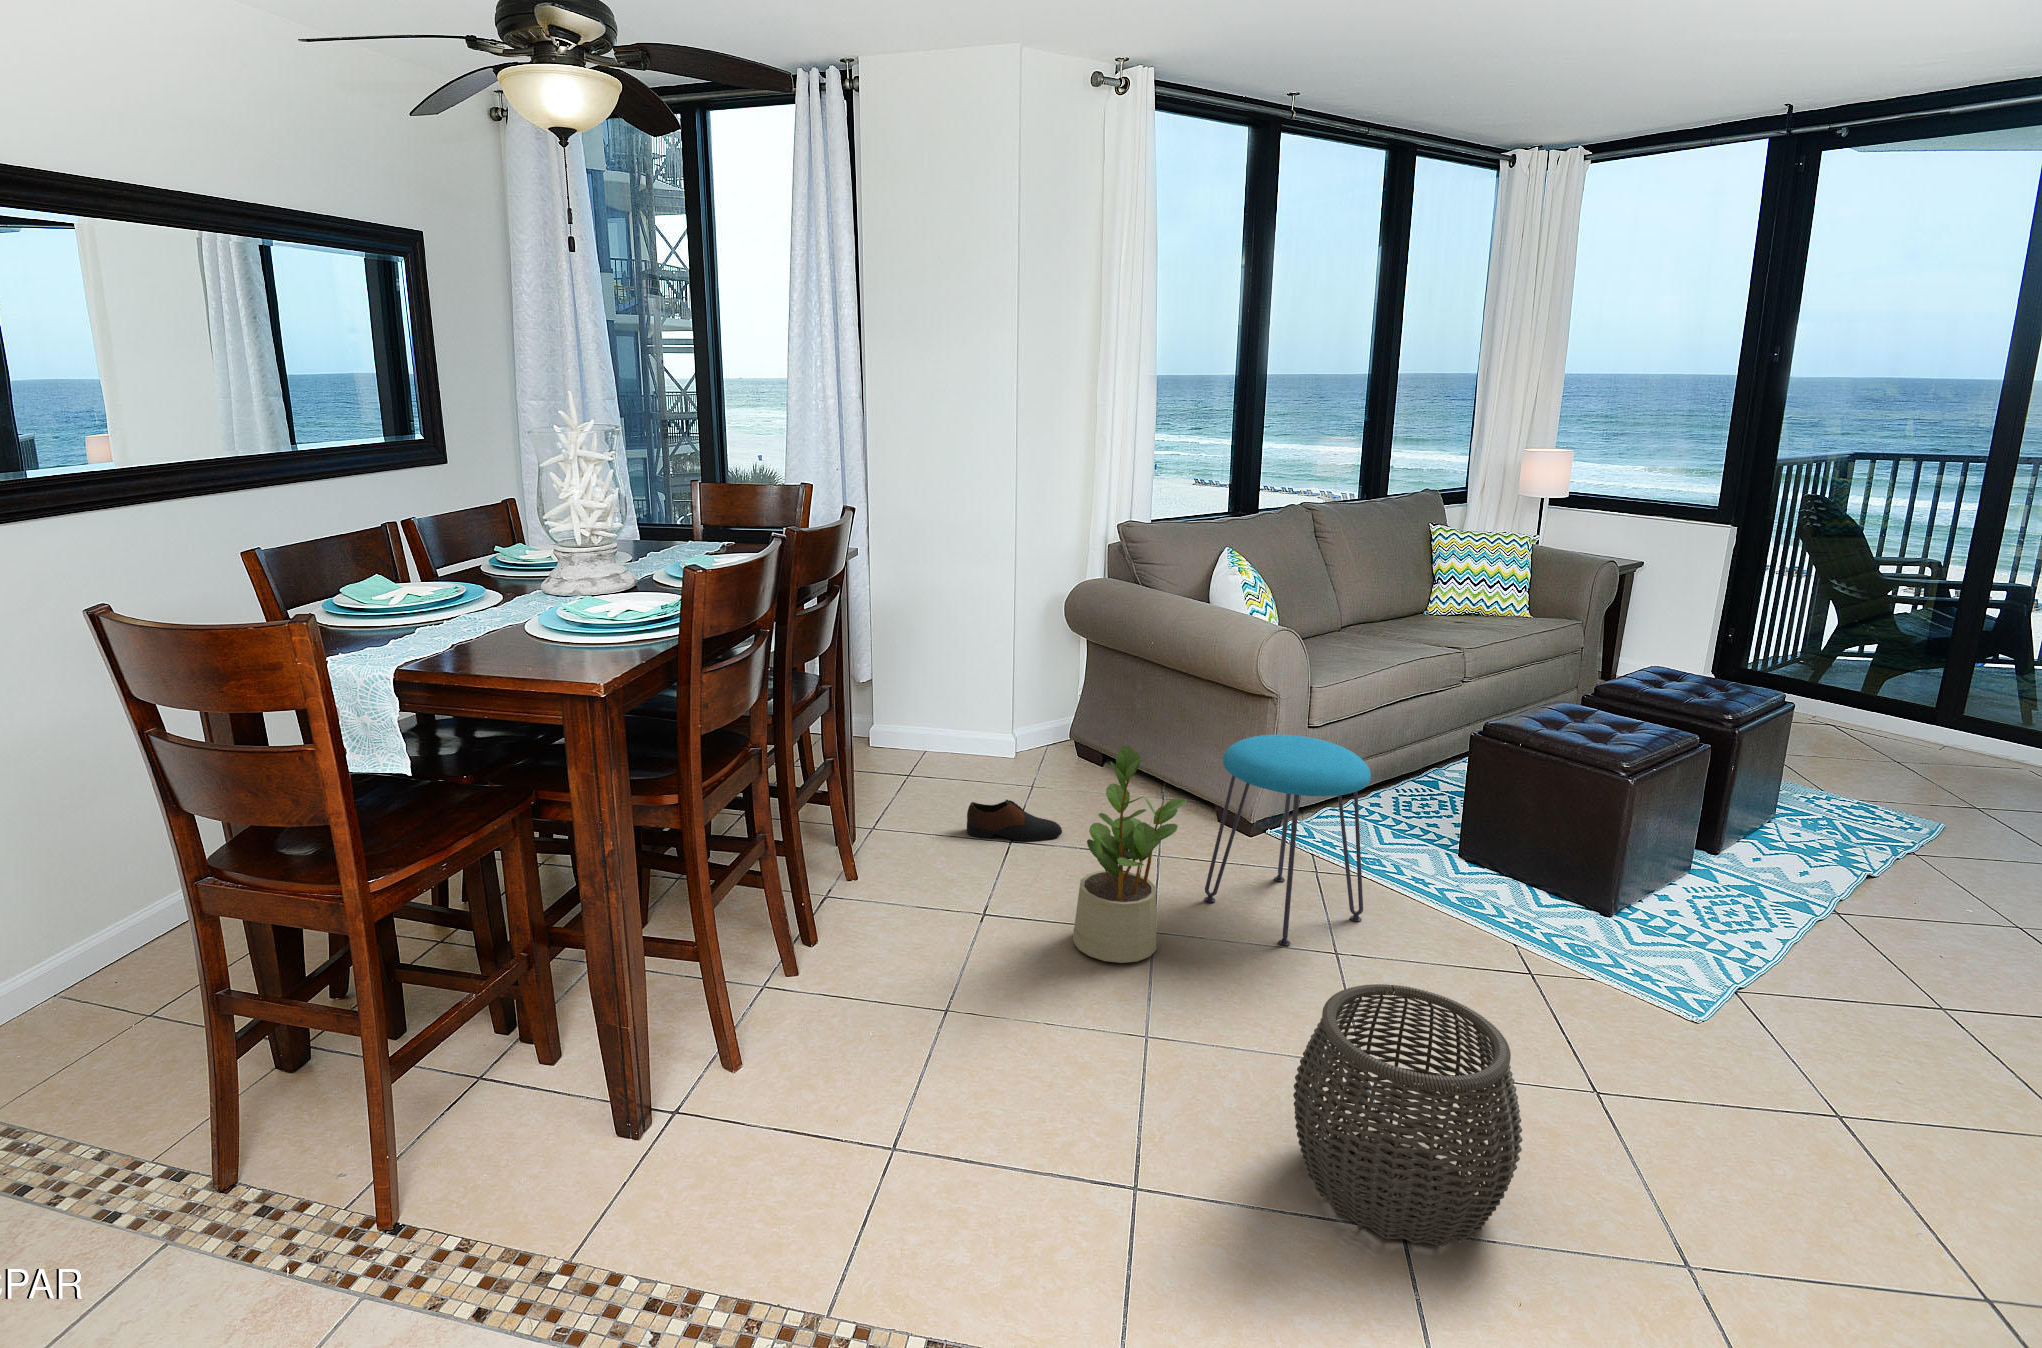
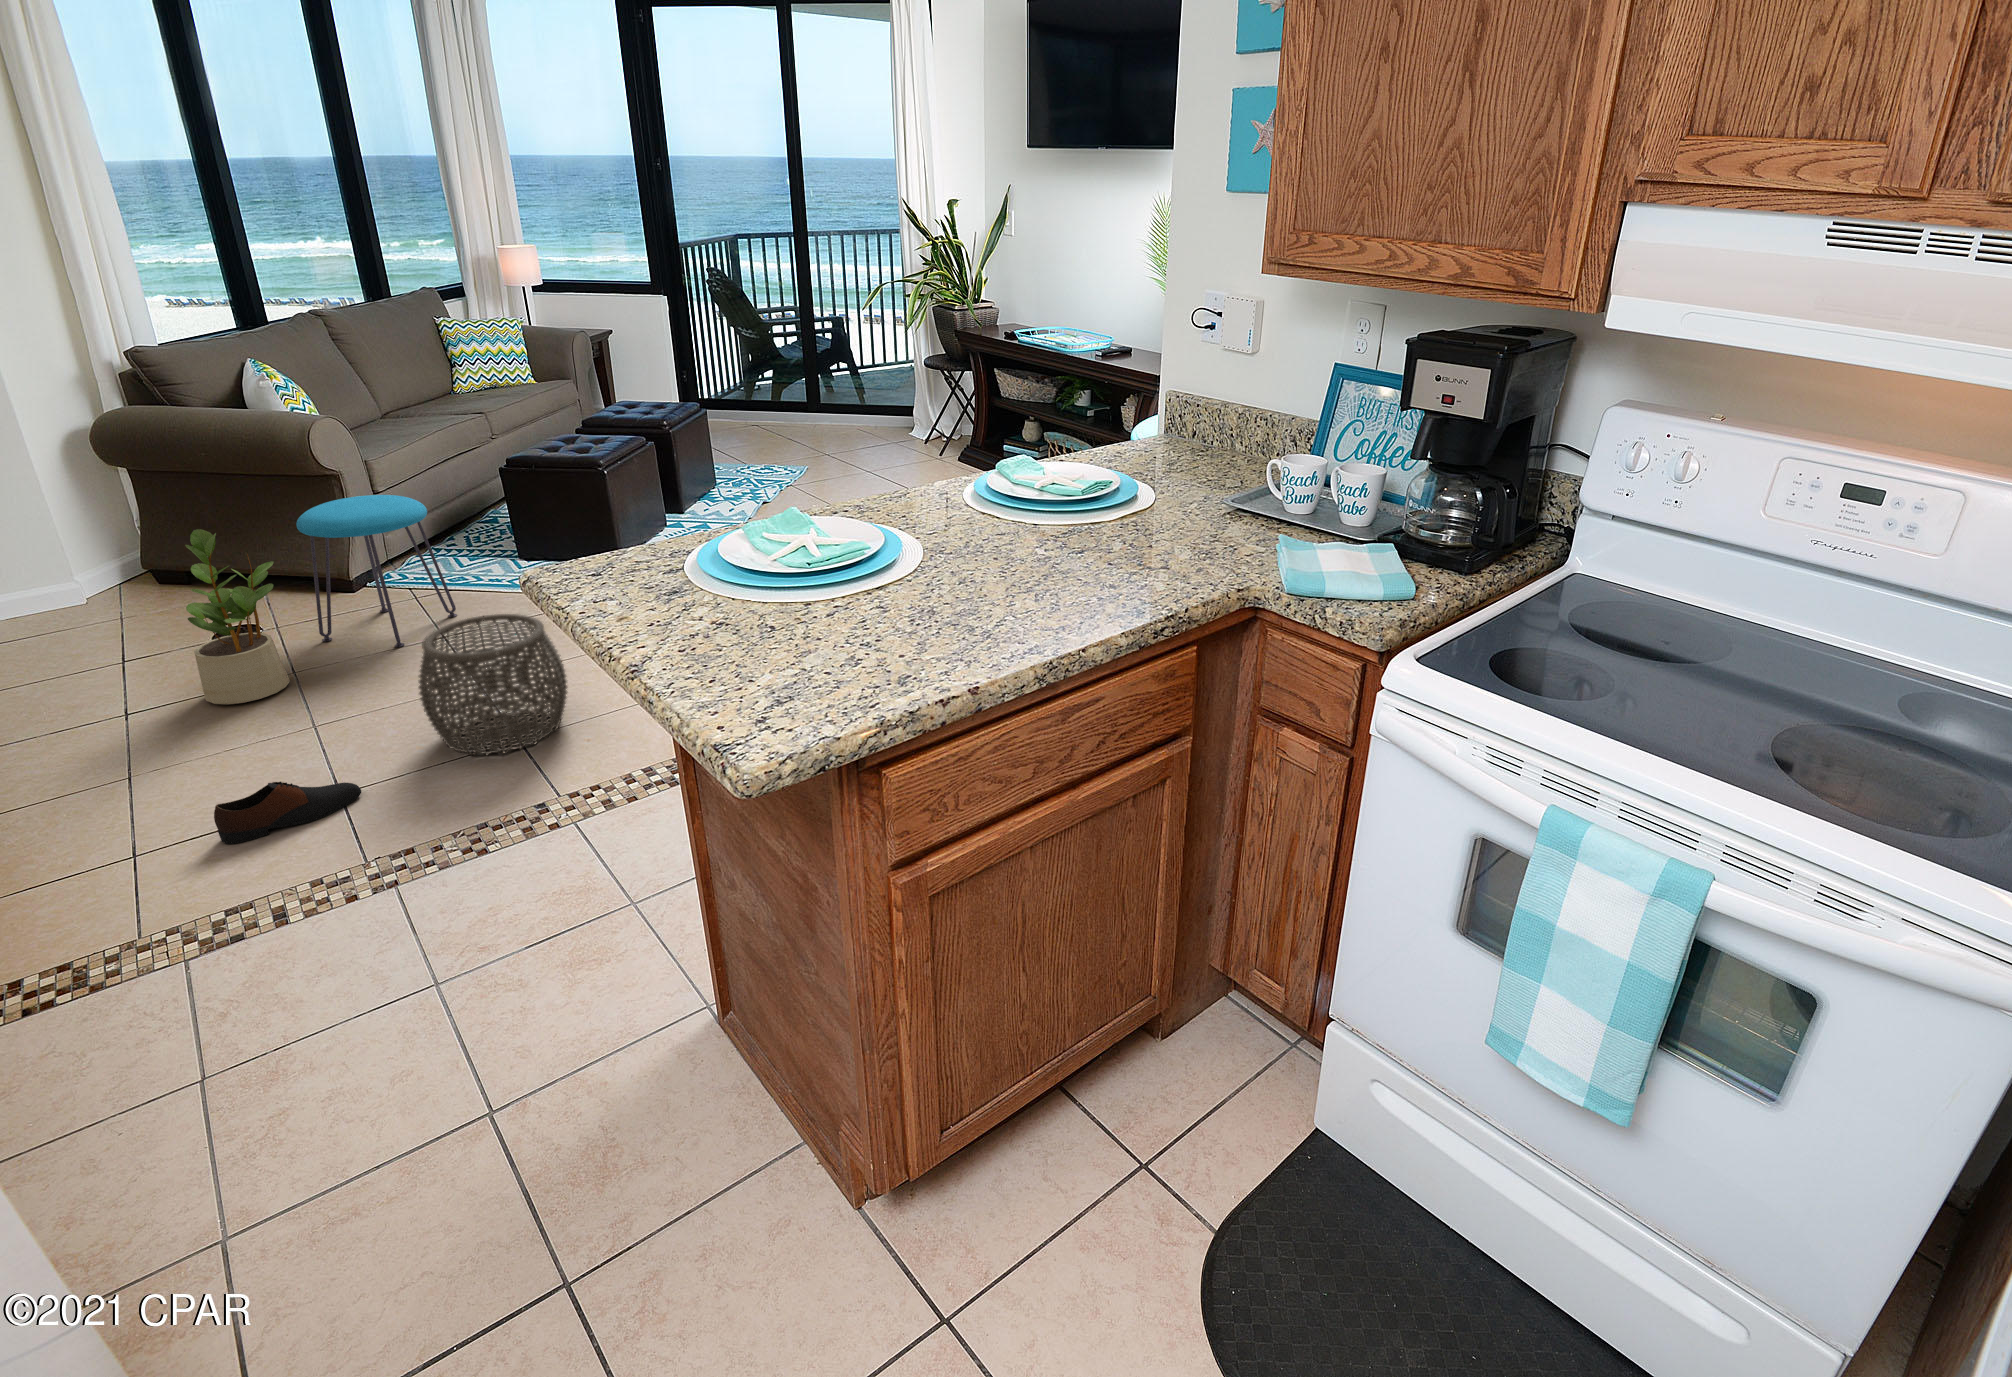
shoe: present [967,800,1062,841] -> present [214,782,361,844]

